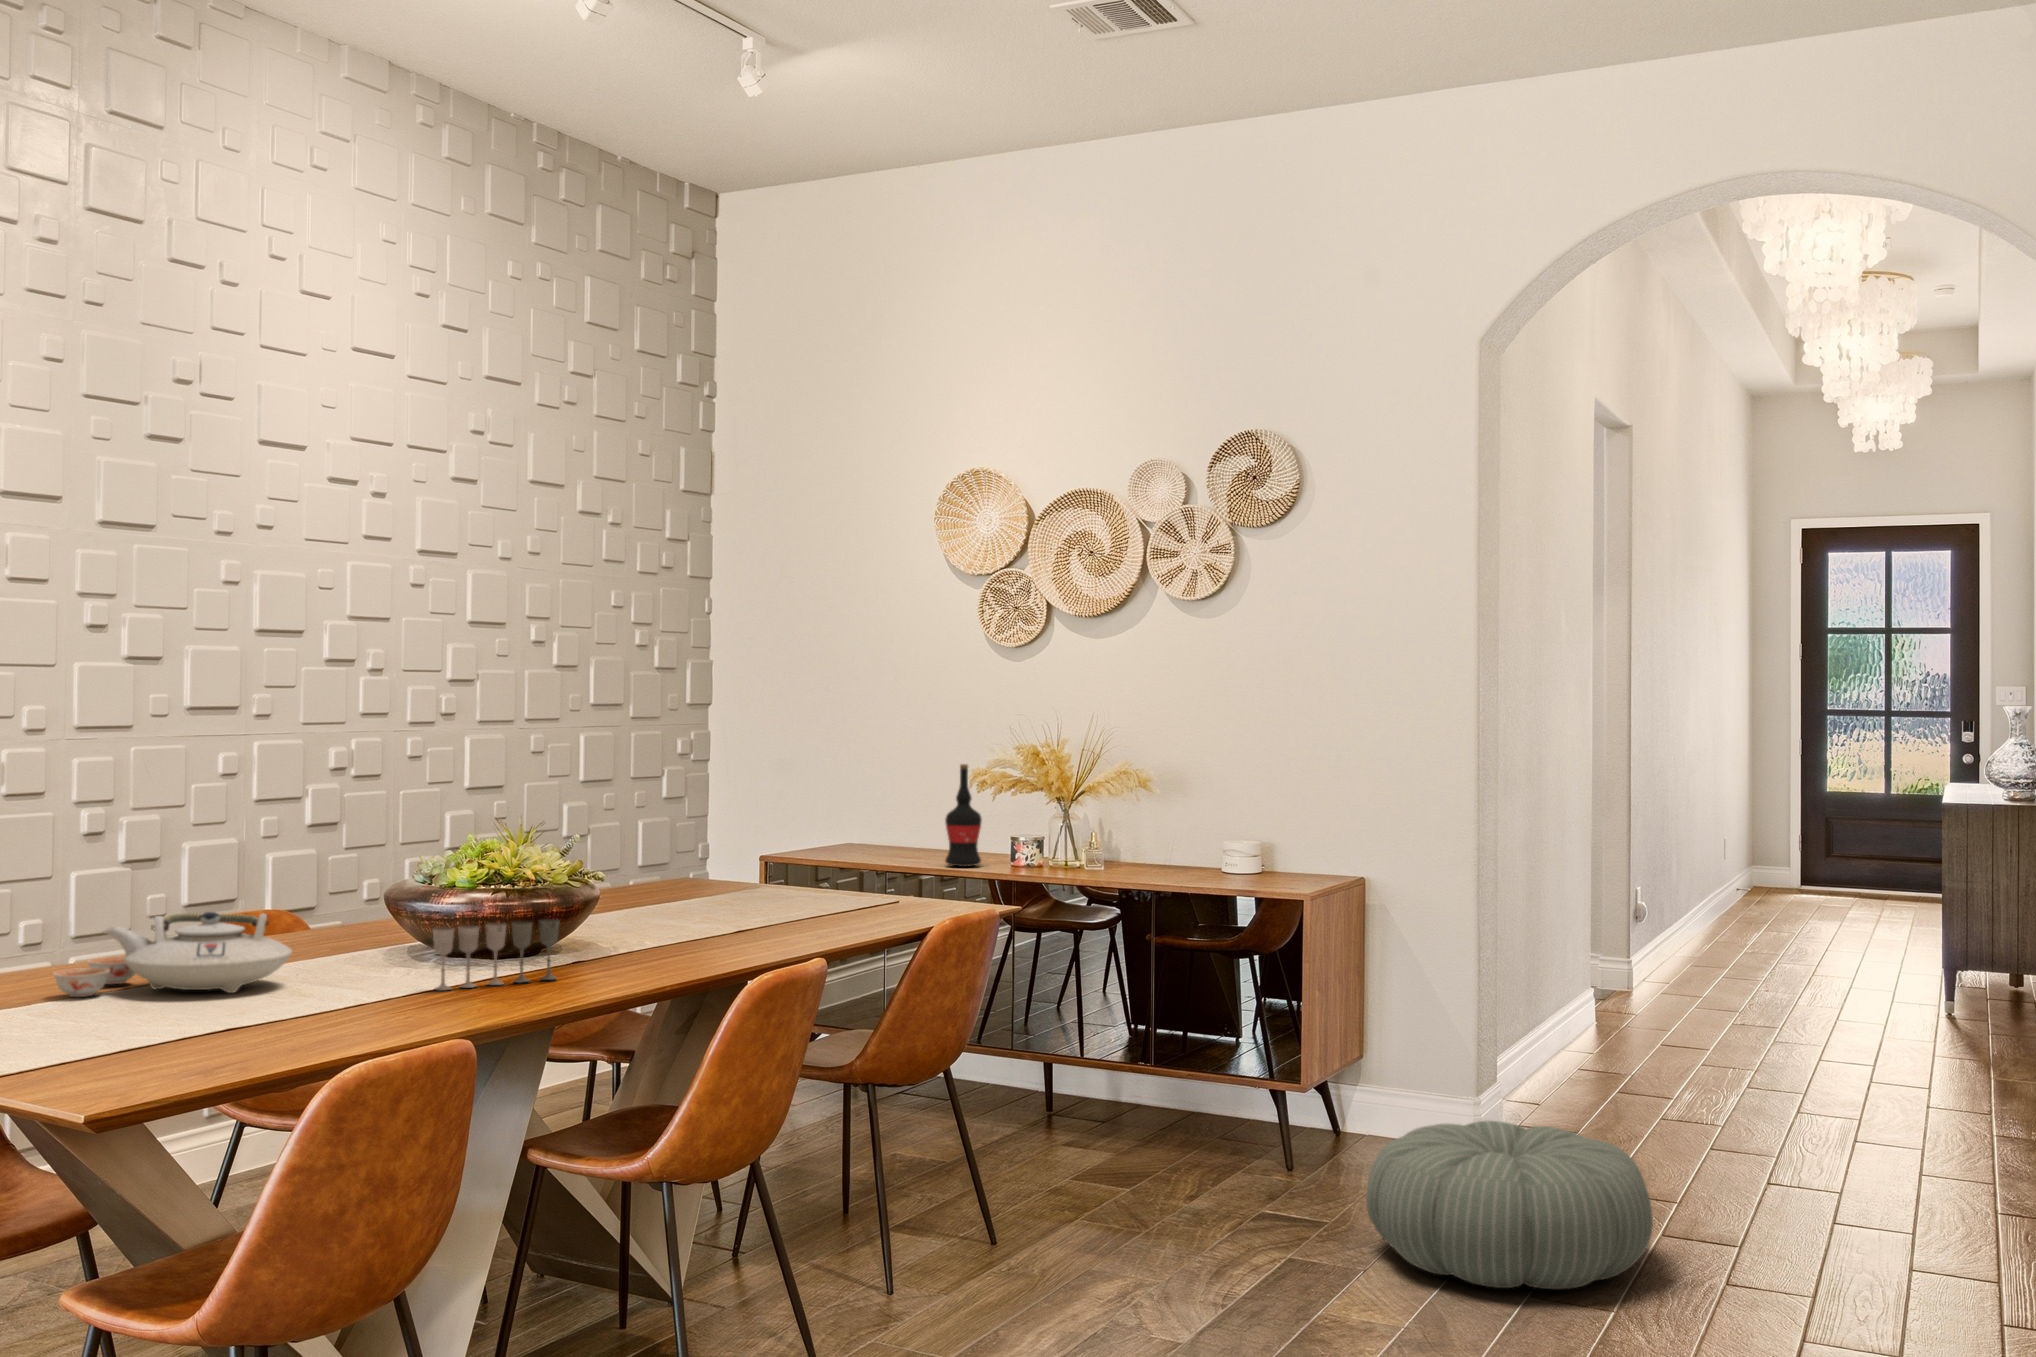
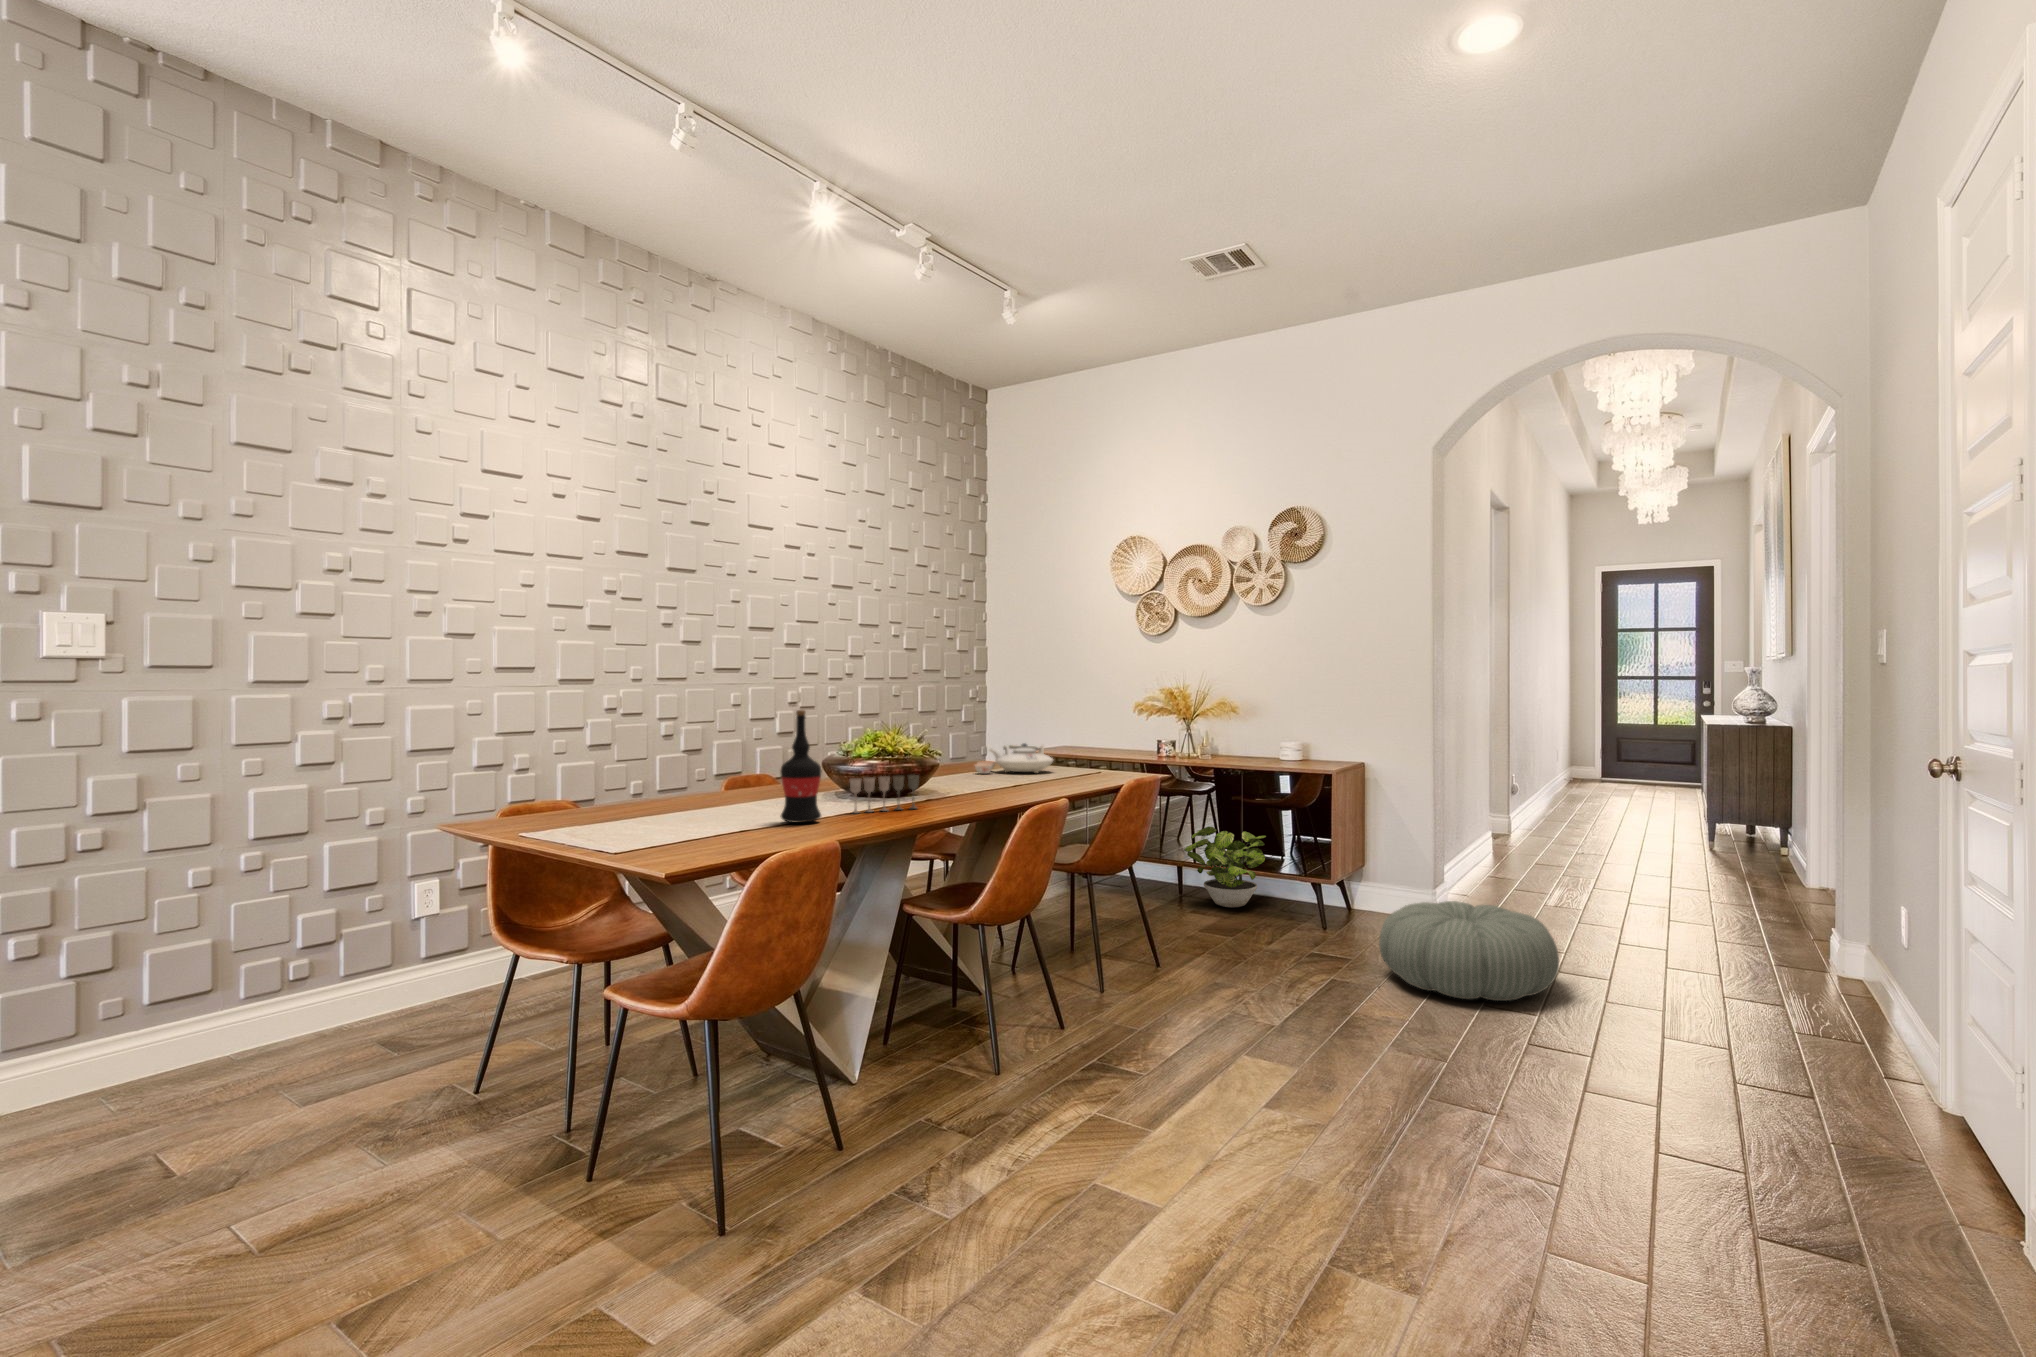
wine bottle: present [945,764,982,867] -> present [780,710,821,823]
teapot: present [54,912,292,997] -> present [975,744,1053,774]
potted plant: none [1051,992,1196,1134] -> present [1184,827,1266,908]

